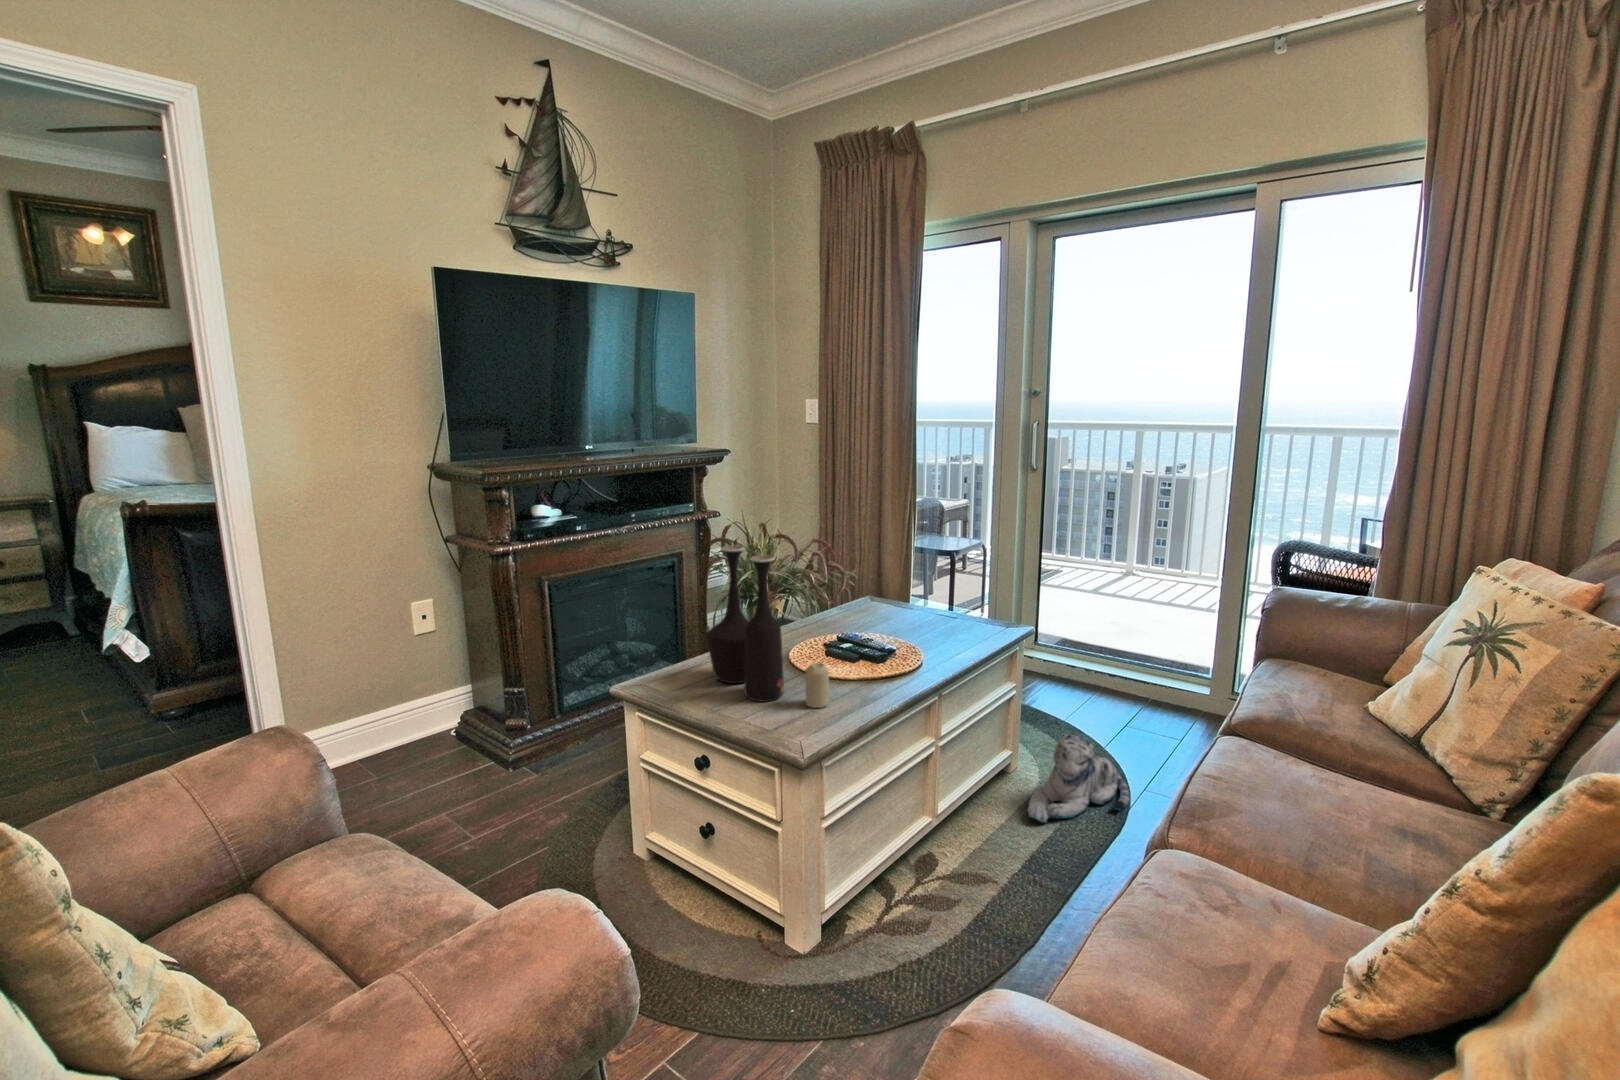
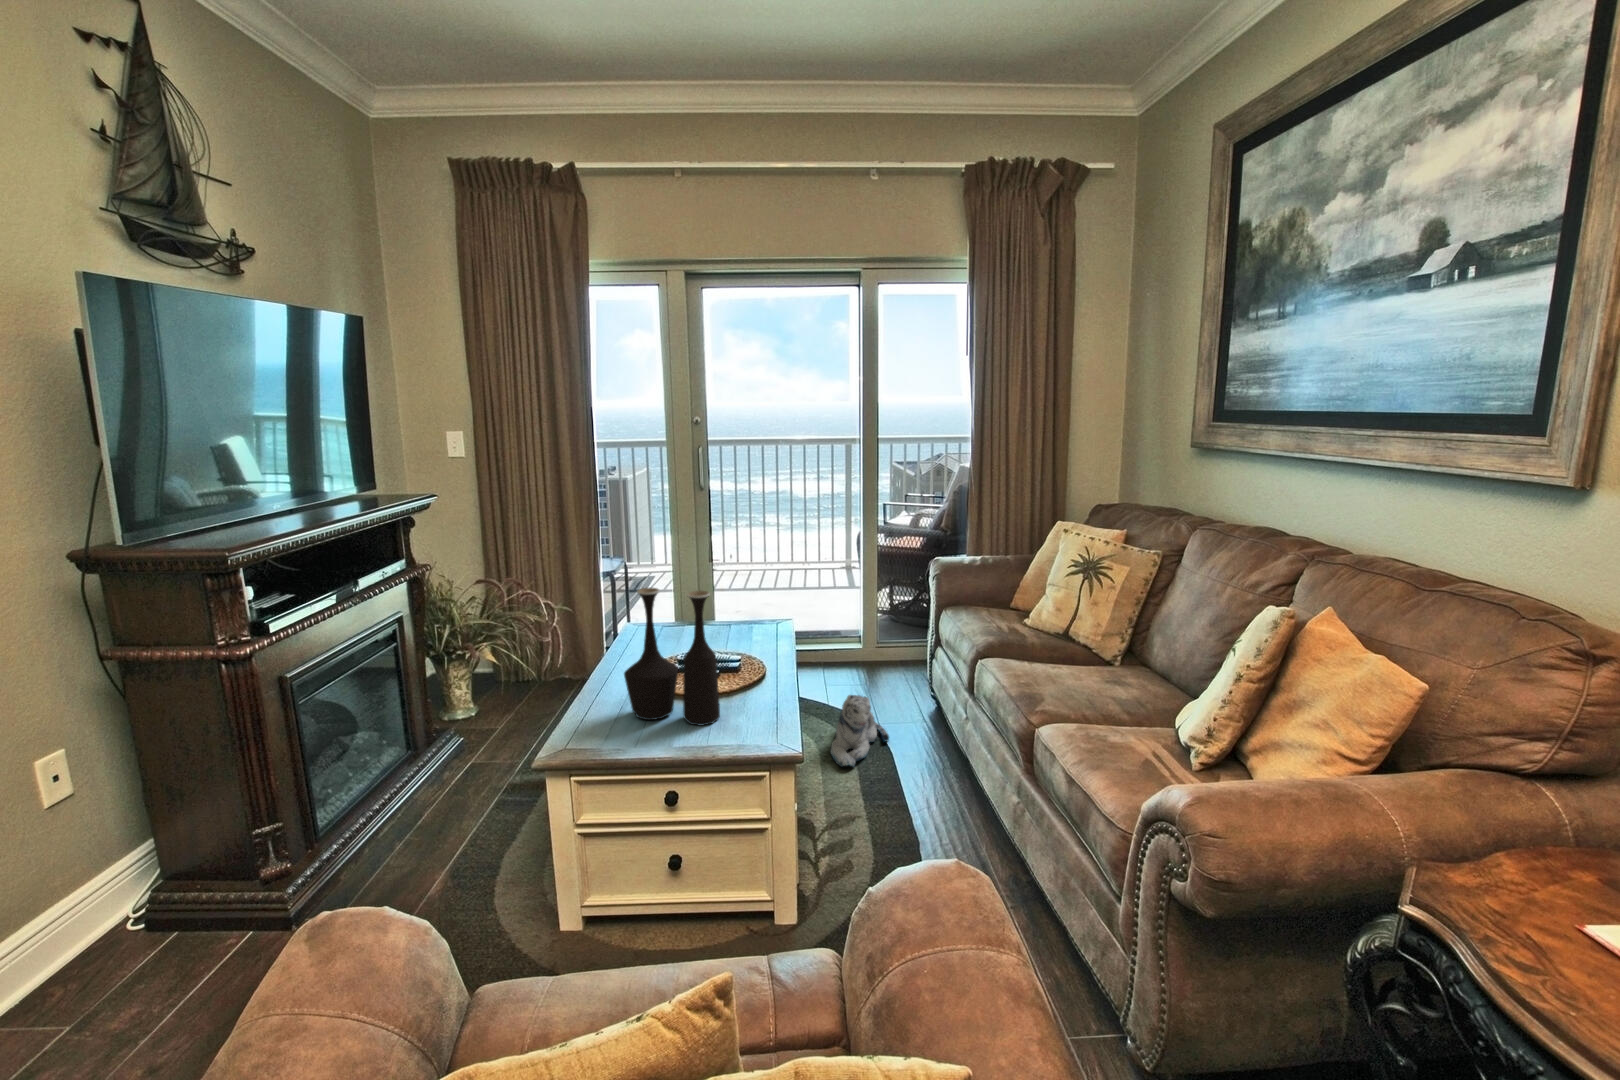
candle: present [805,663,829,708] -> none [744,676,764,716]

